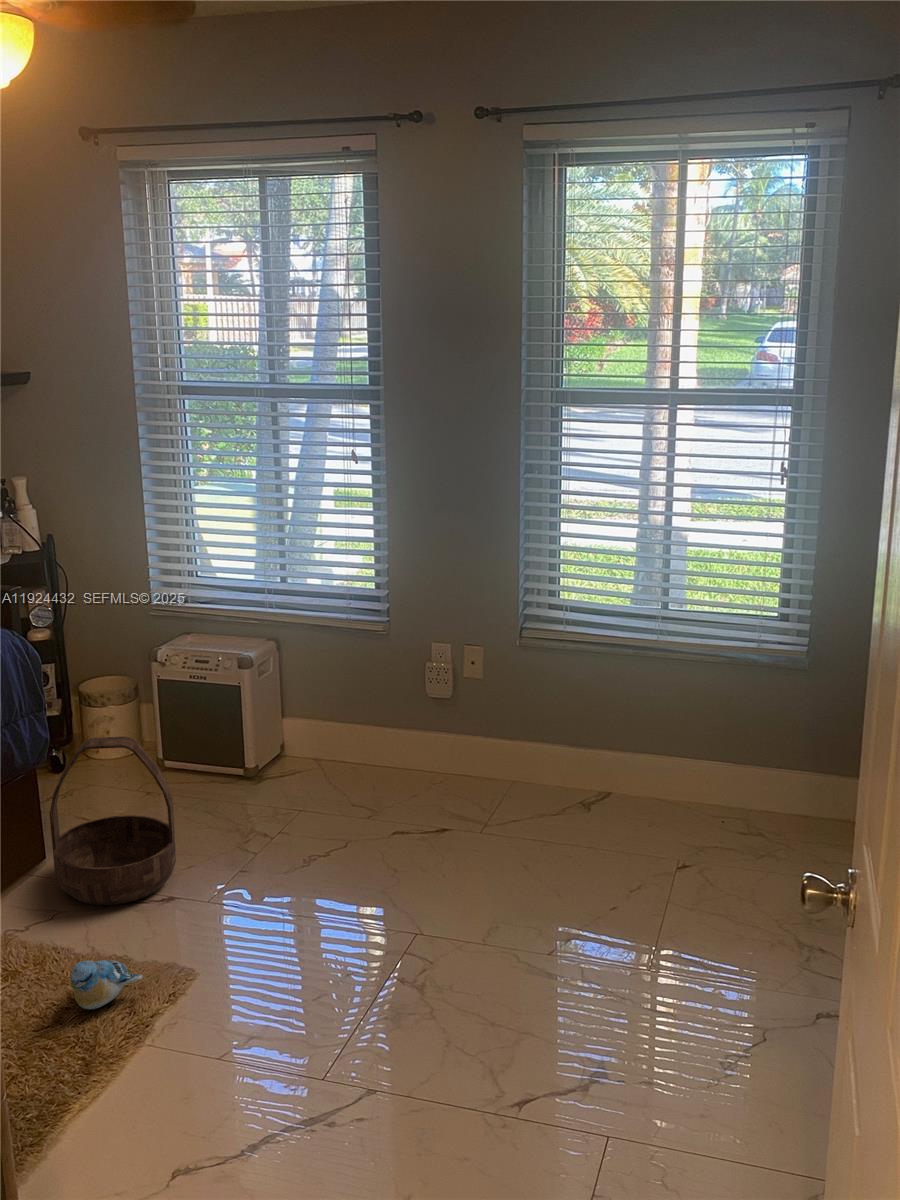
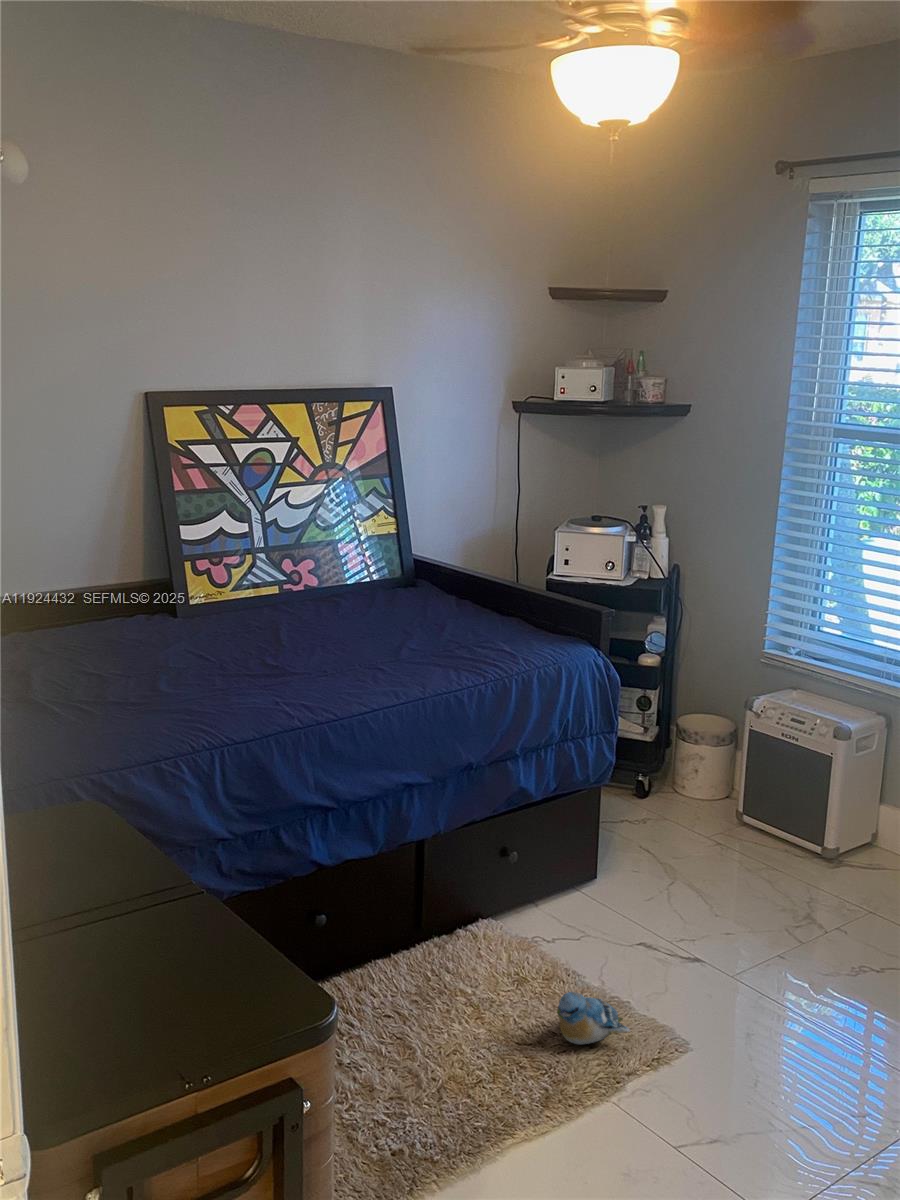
basket: present [50,737,176,905] -> none [593,772,721,949]

